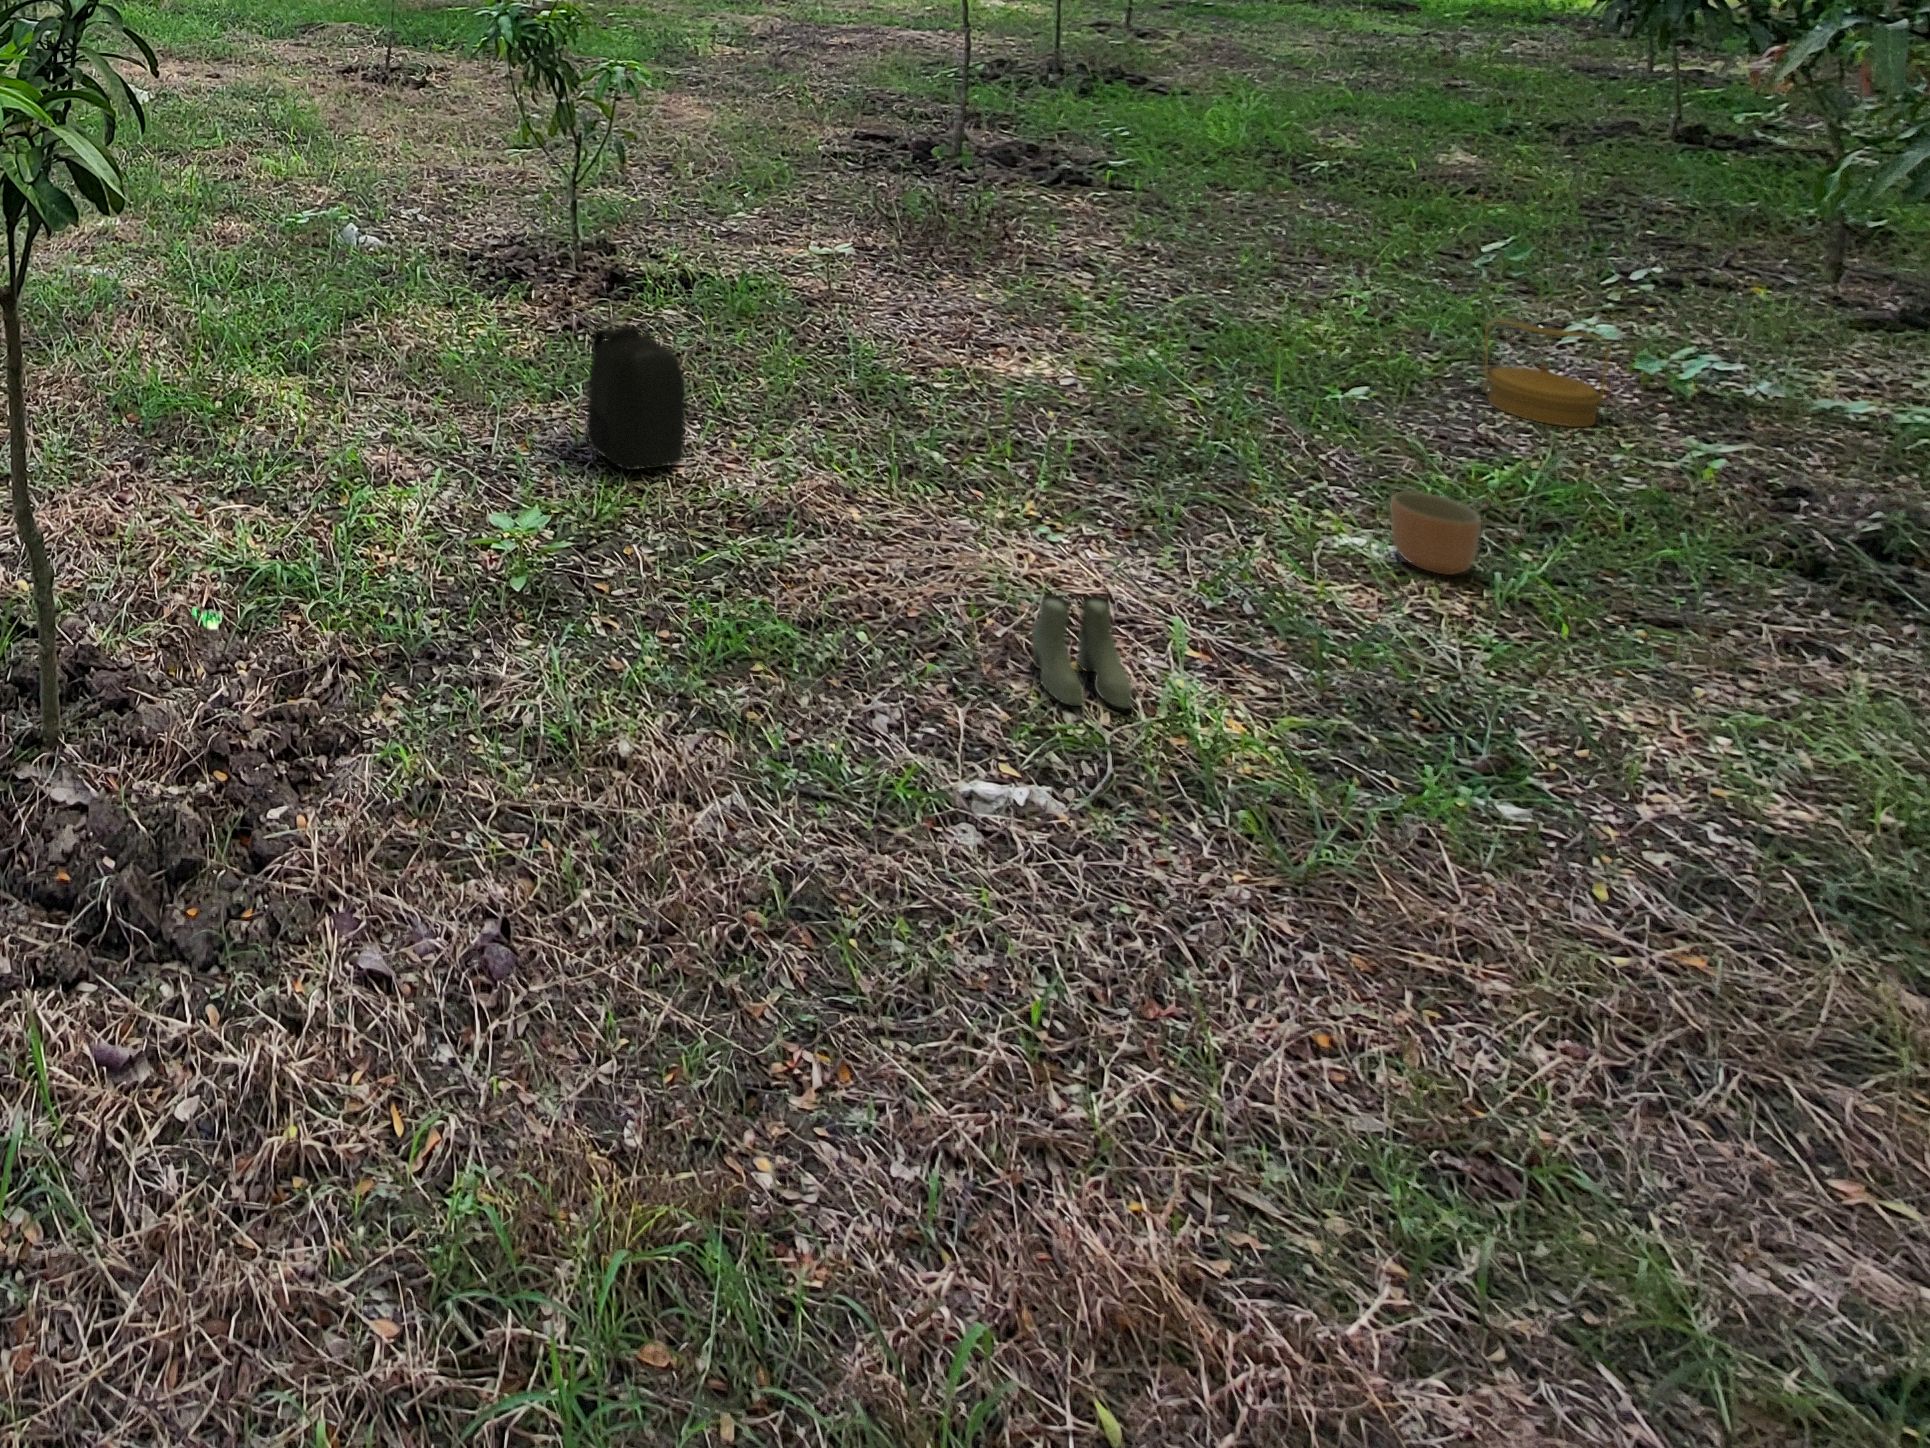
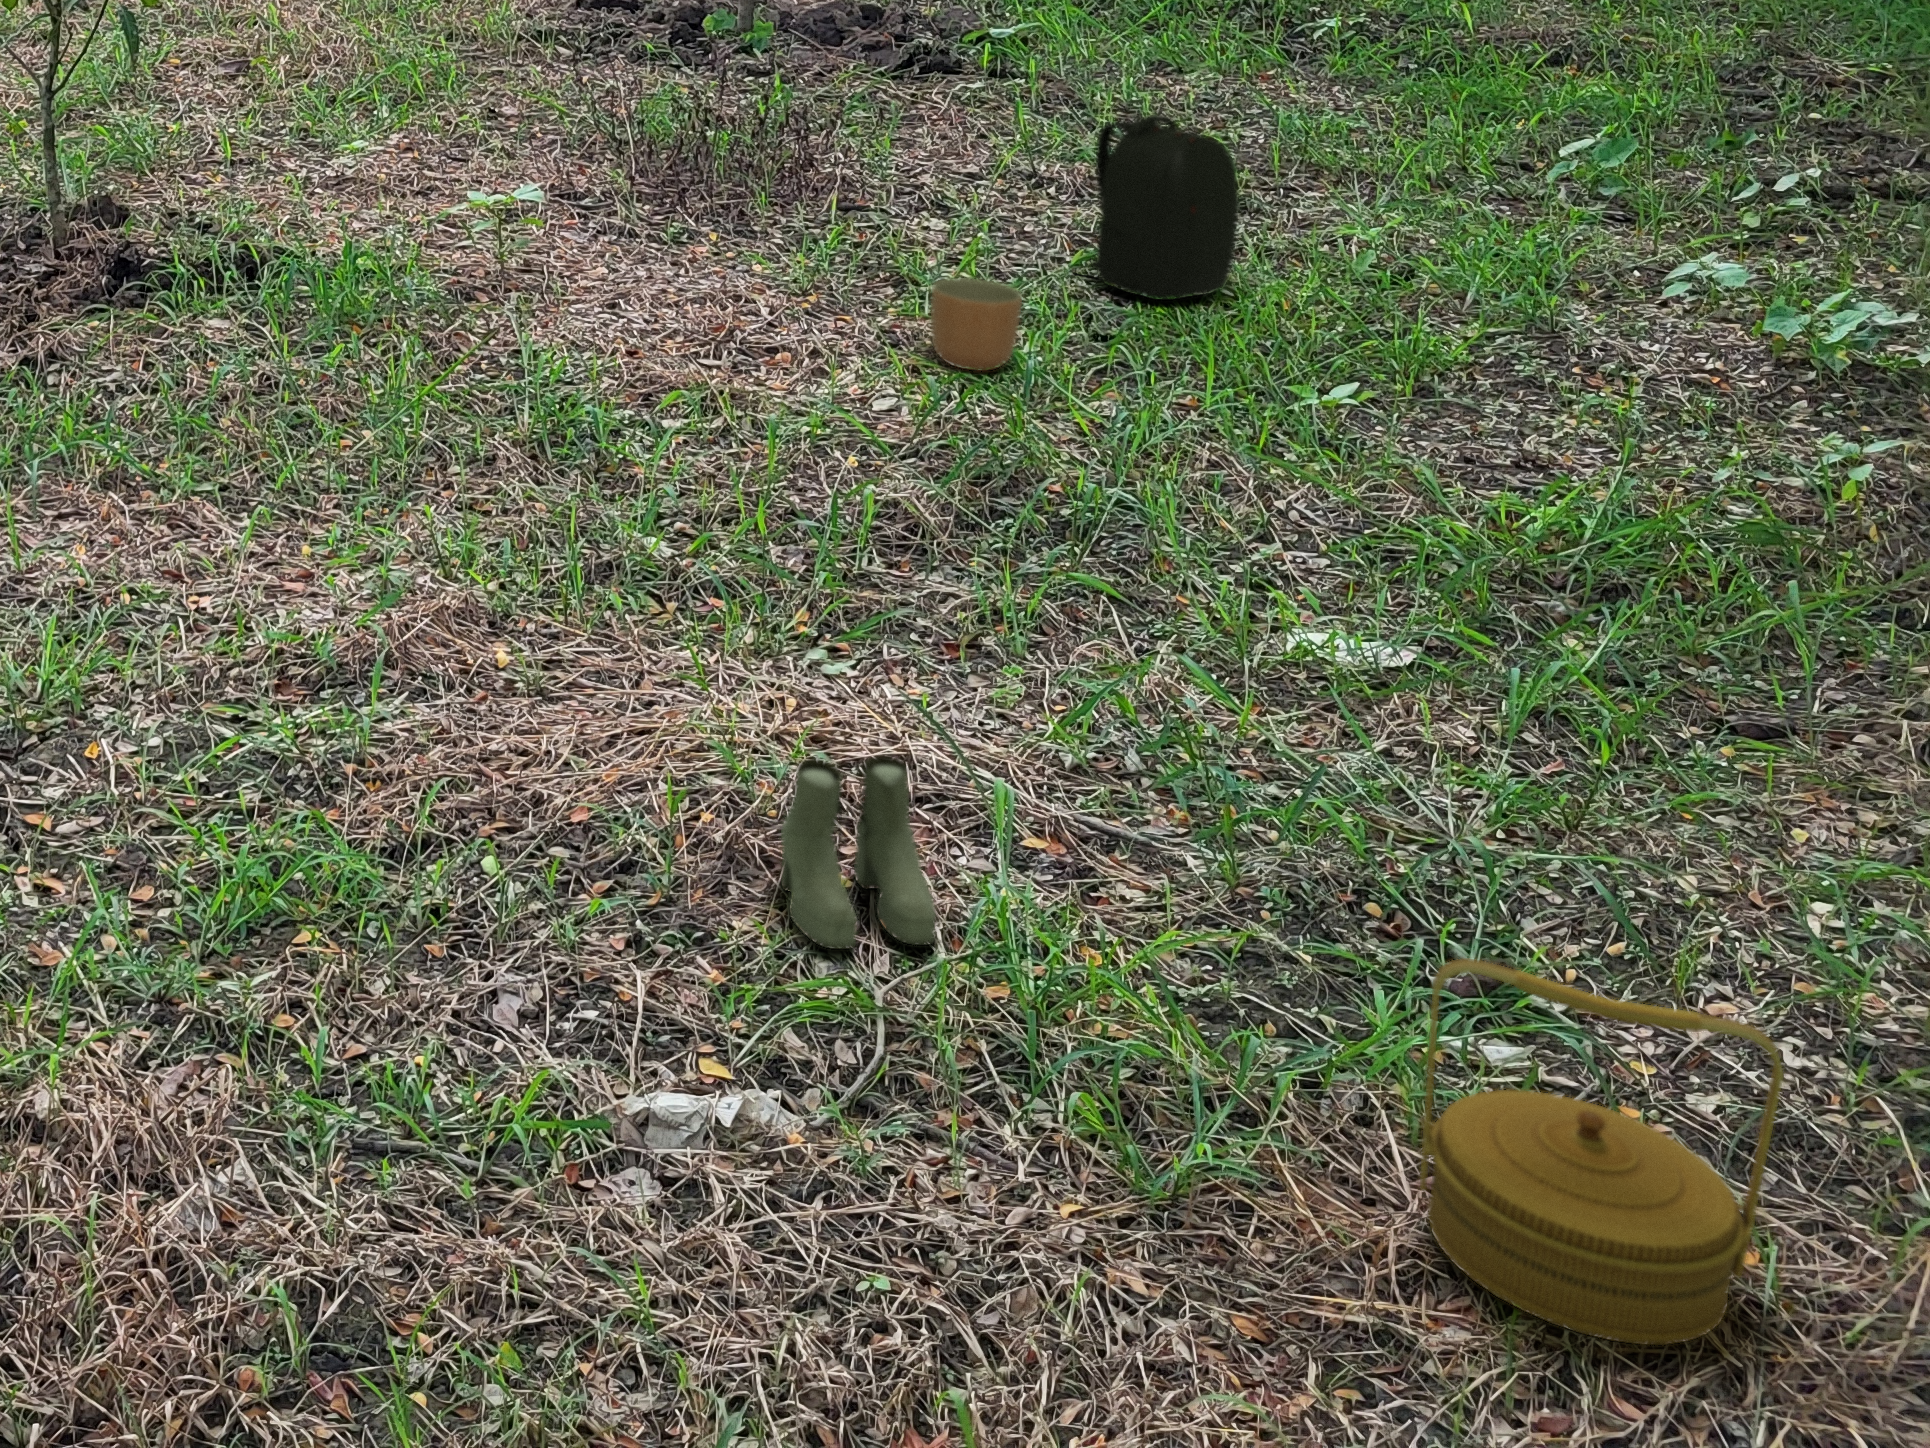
basket: present [1484,319,1610,427] -> present [1420,958,1784,1345]
backpack: present [586,326,686,470] -> present [1090,115,1239,300]
planter: present [1391,492,1481,575] -> present [931,278,1022,371]

